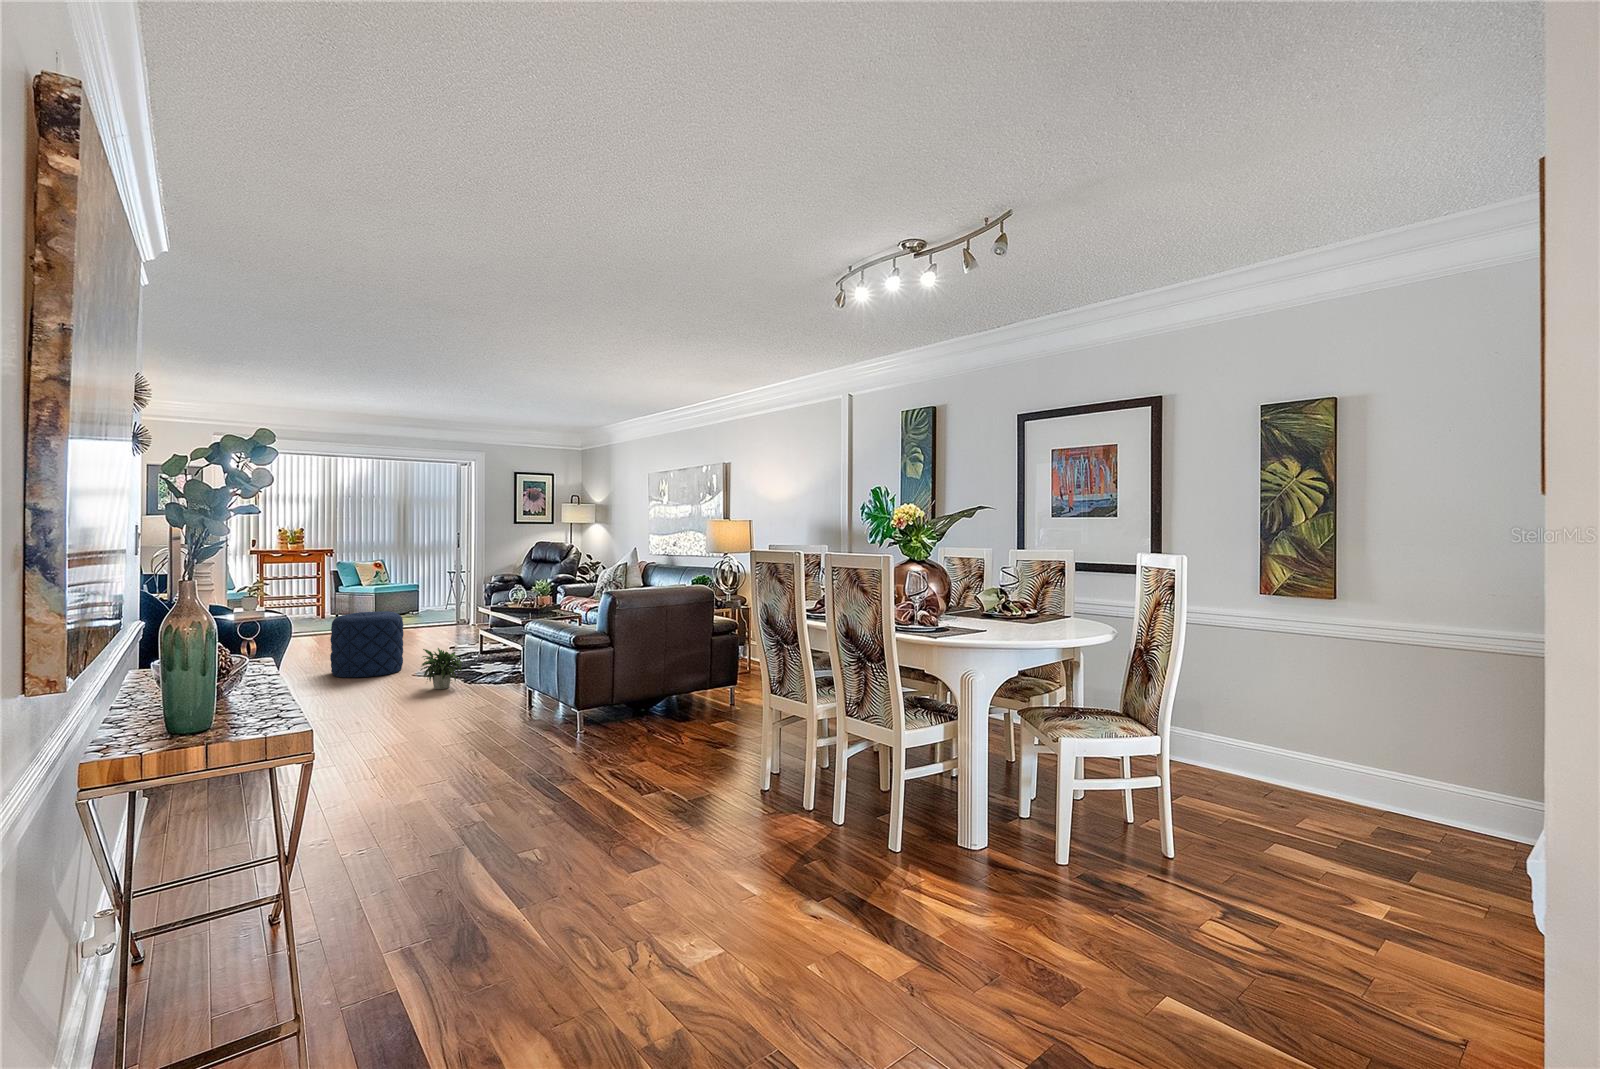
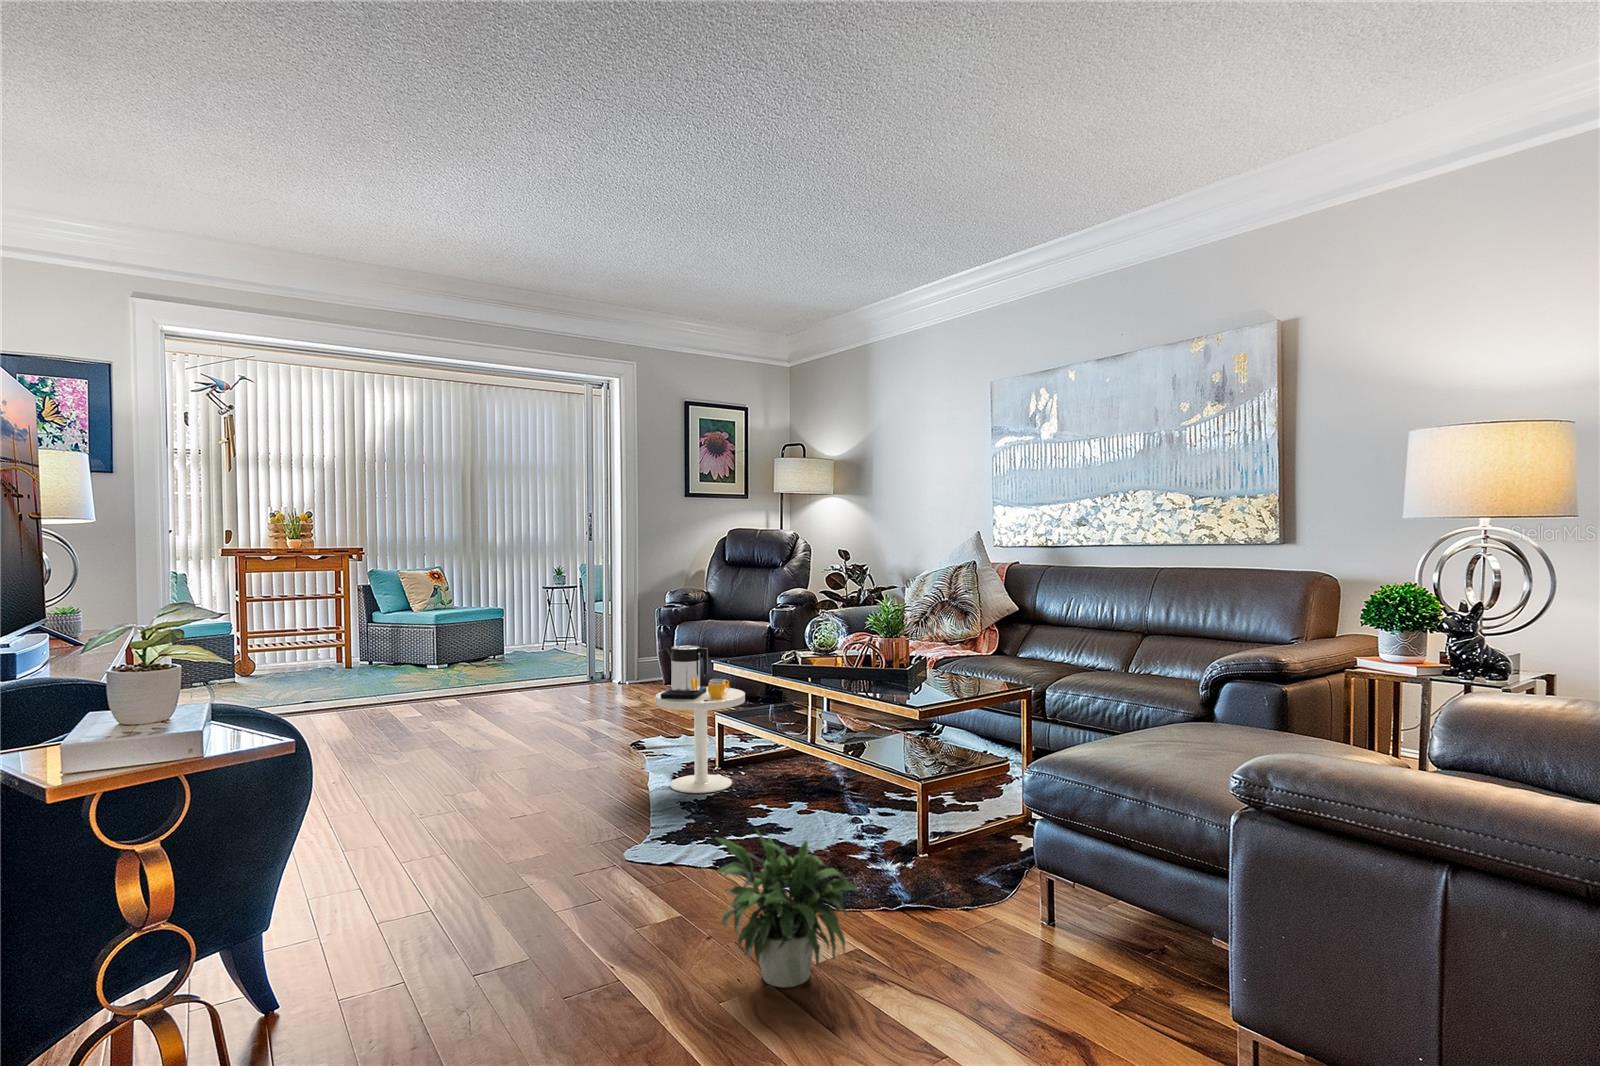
side table: none [446,598,486,657] -> present [656,646,745,793]
pouf: present [330,611,403,678] -> none [401,691,592,900]

